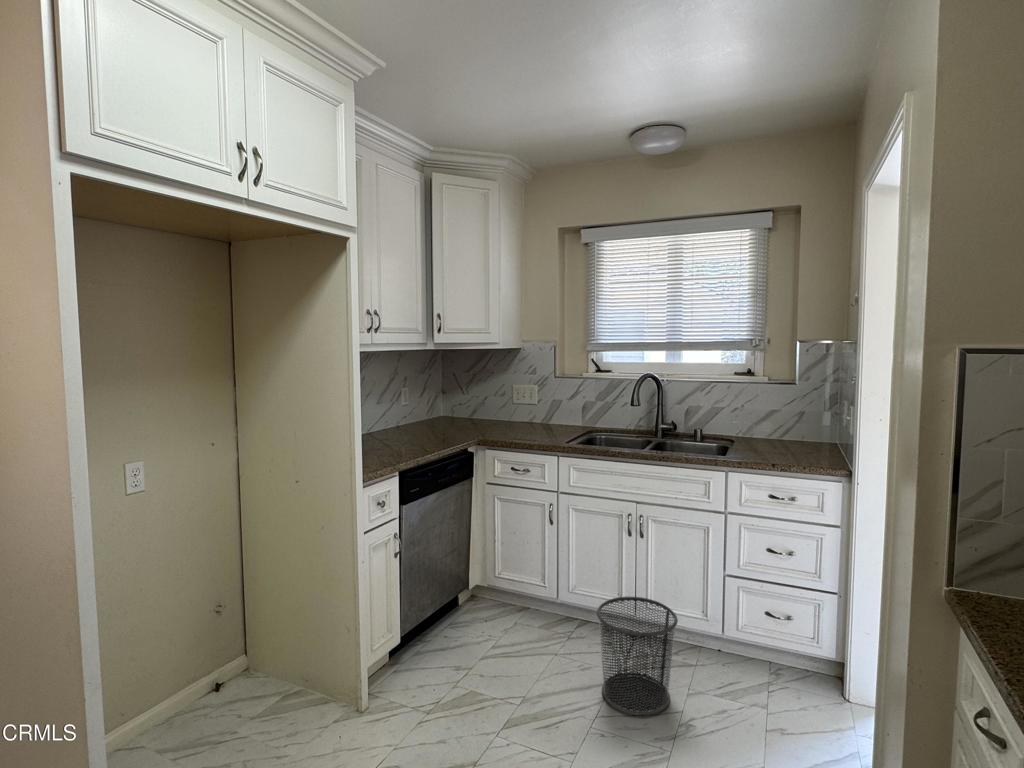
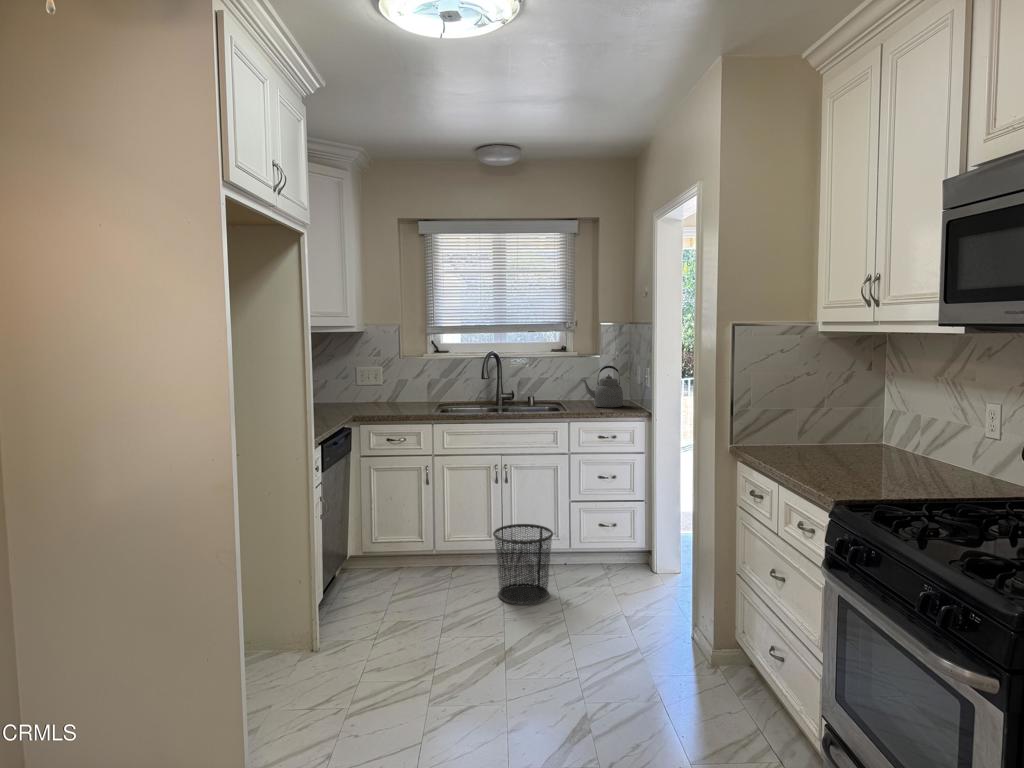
kettle: none [757,398,818,456] -> present [581,366,623,407]

